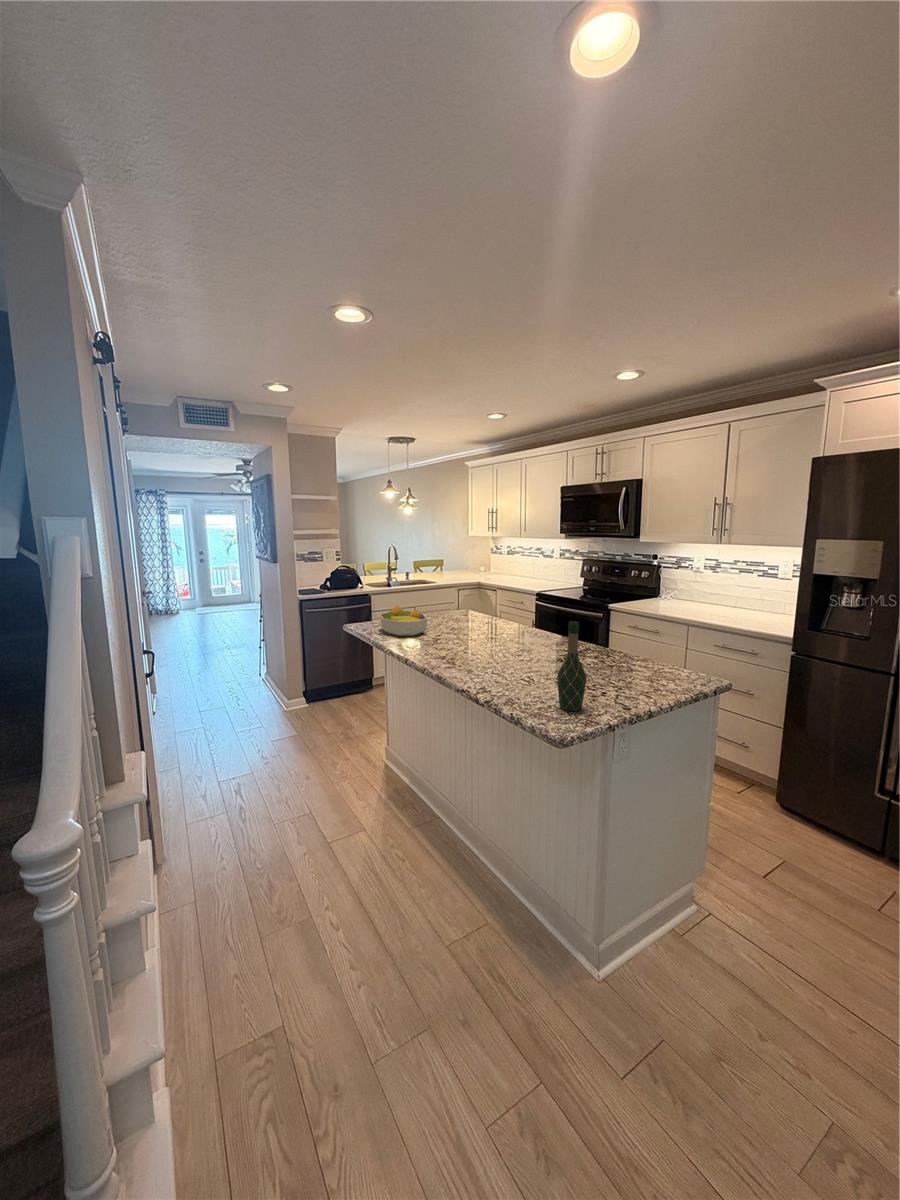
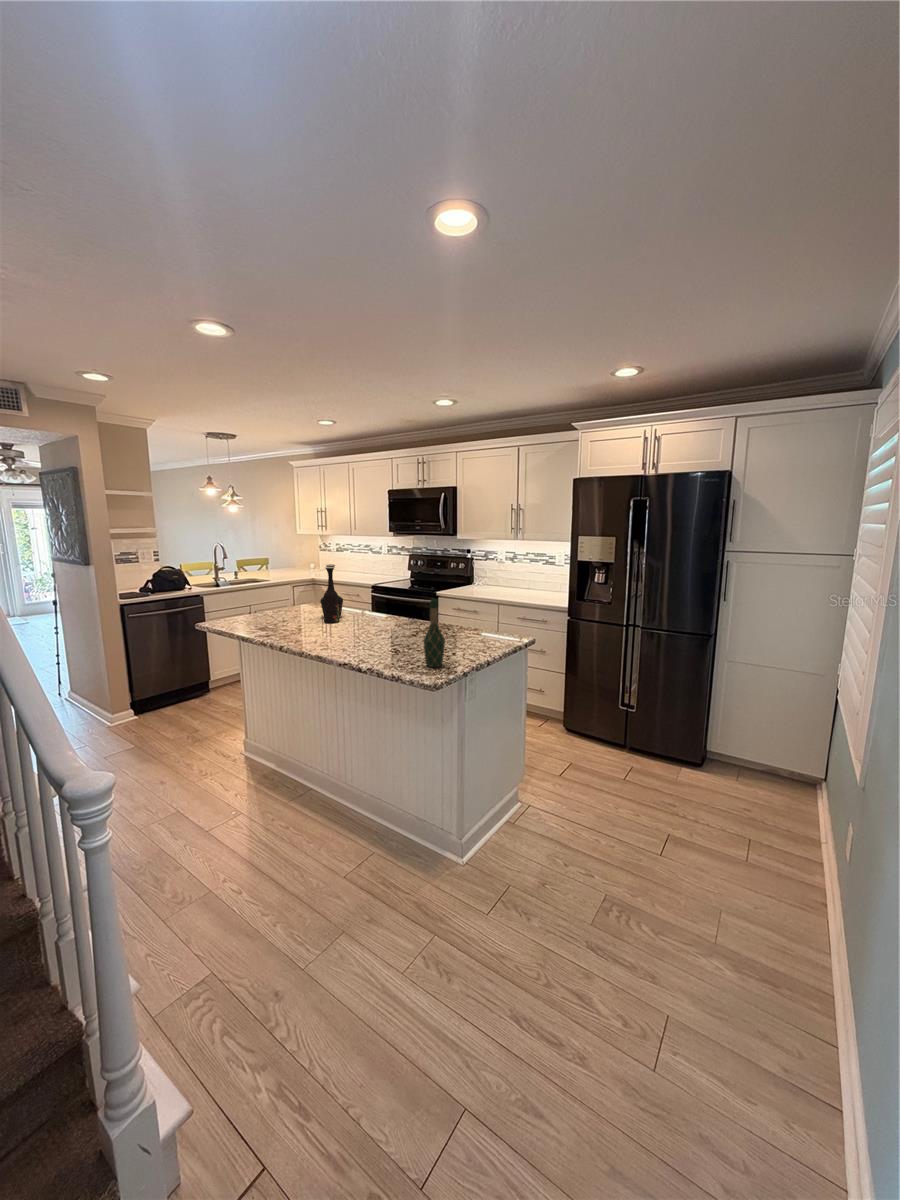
vase: none [464,570,489,636] -> present [320,564,343,623]
fruit bowl: present [380,606,427,636] -> none [238,601,288,628]

